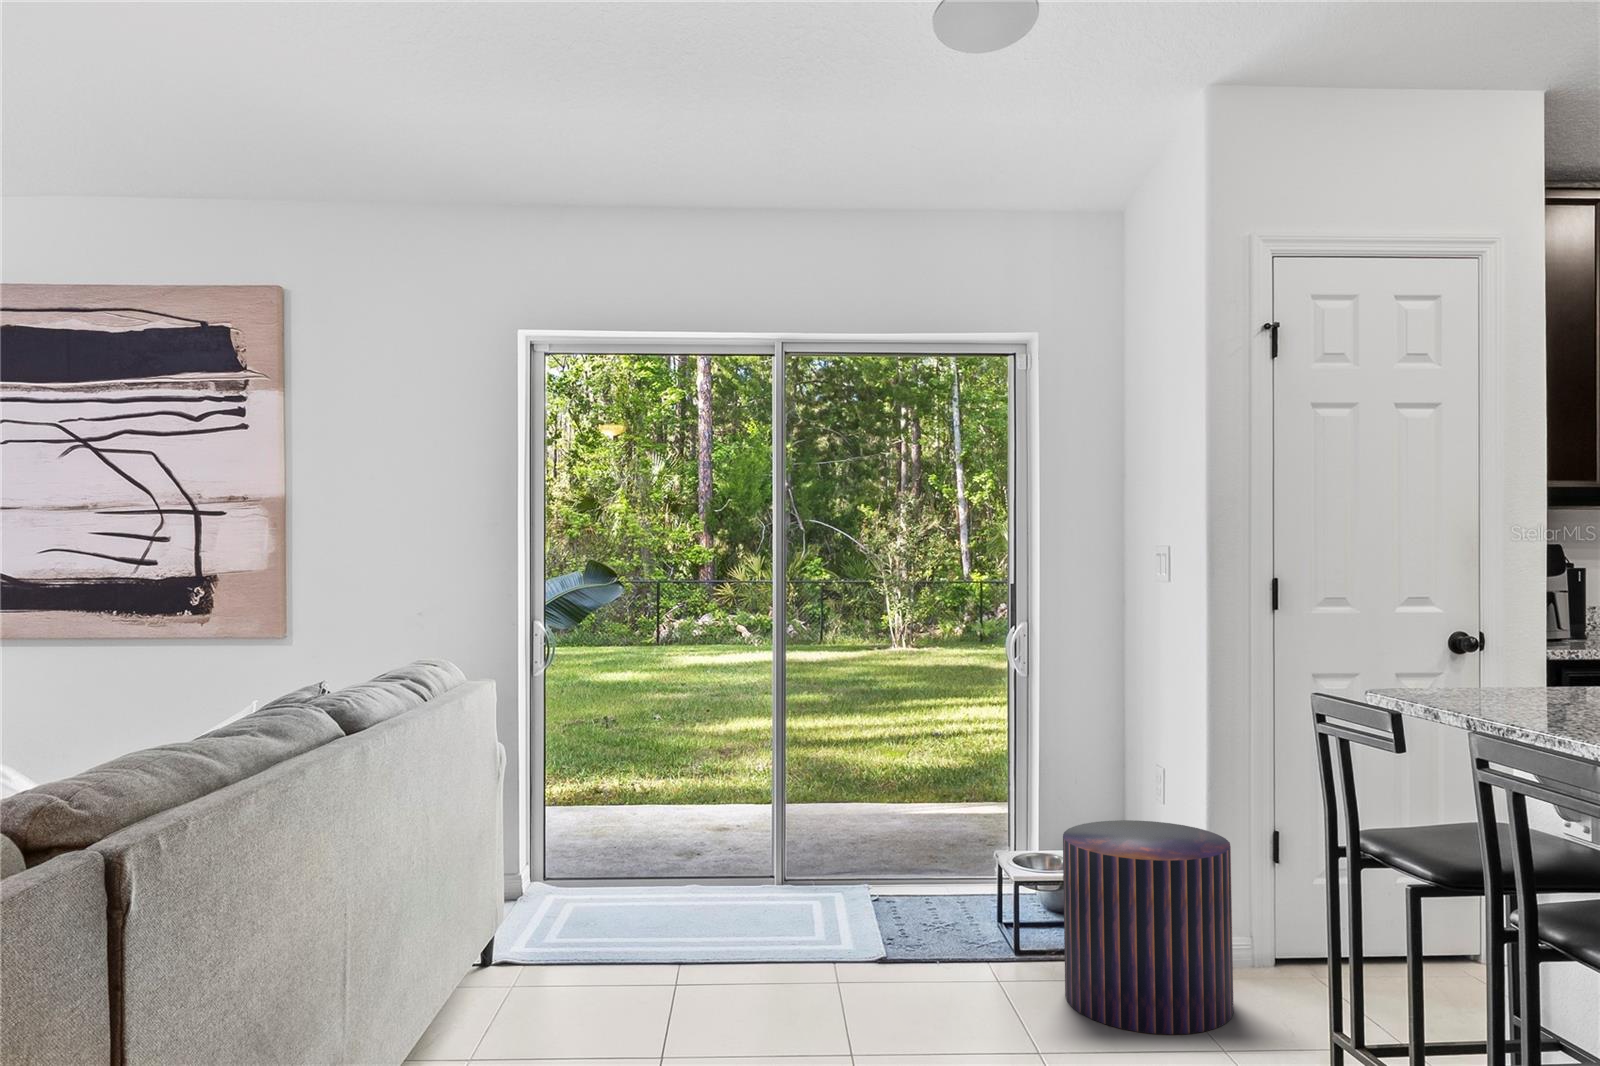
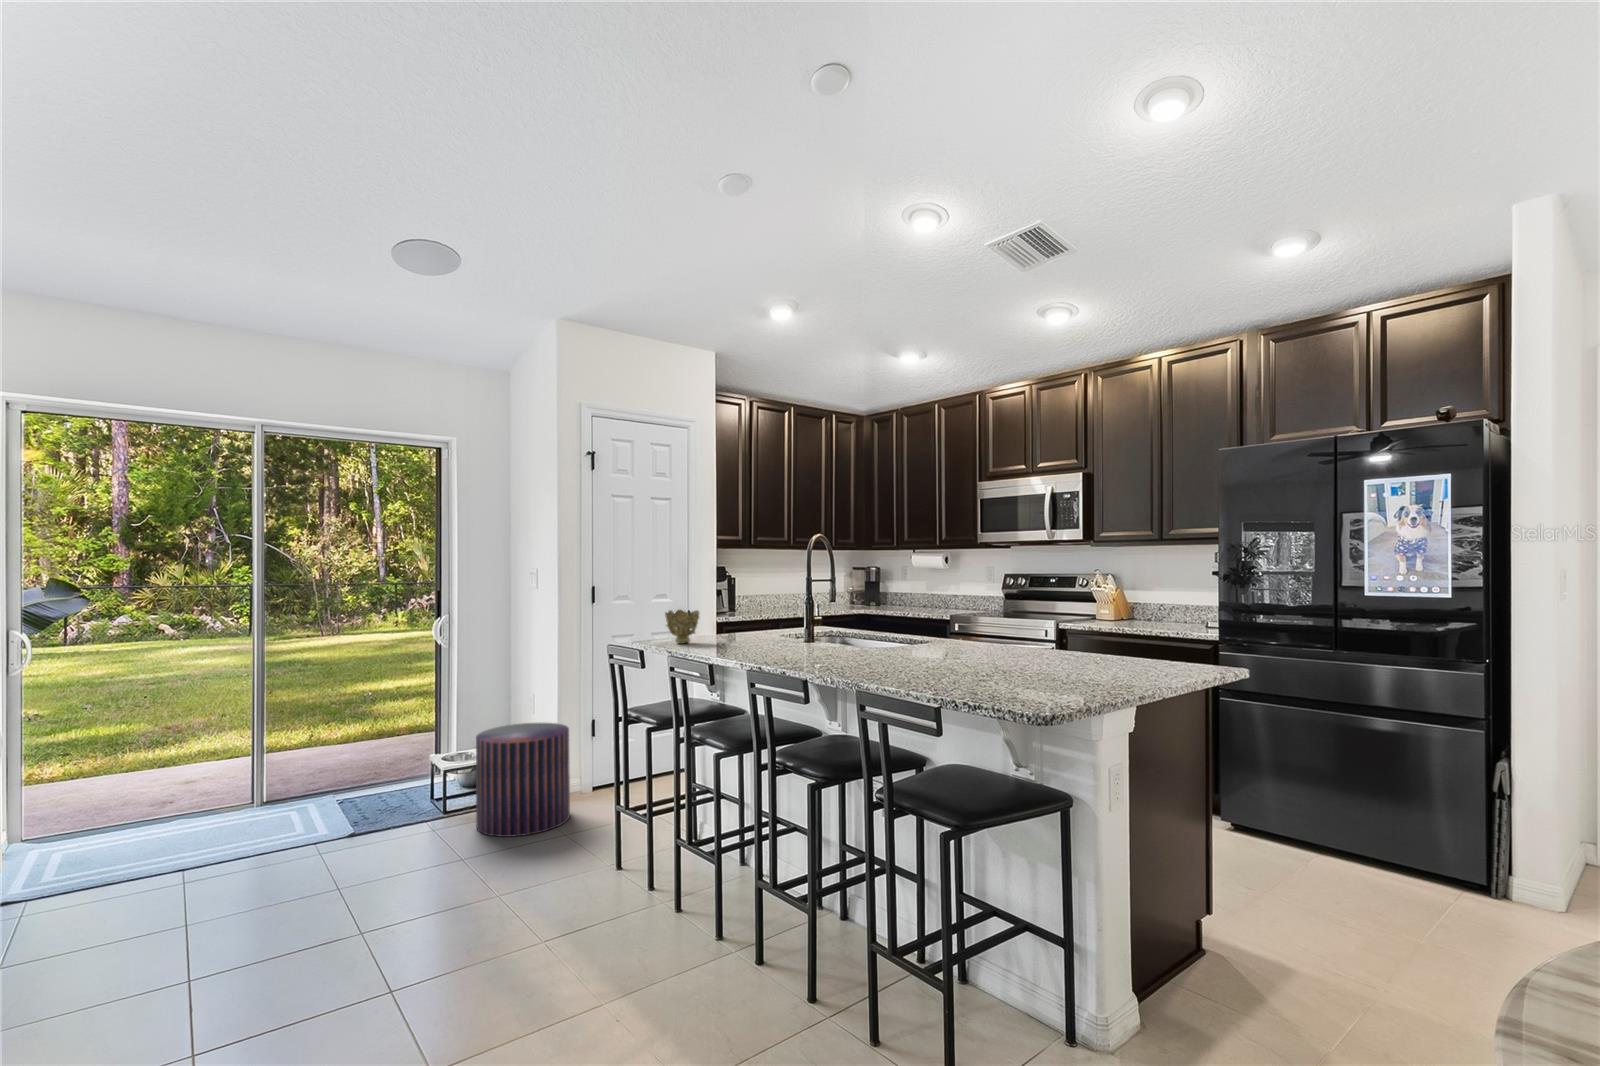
decorative bowl: none [1451,625,1545,703] -> present [665,610,699,644]

